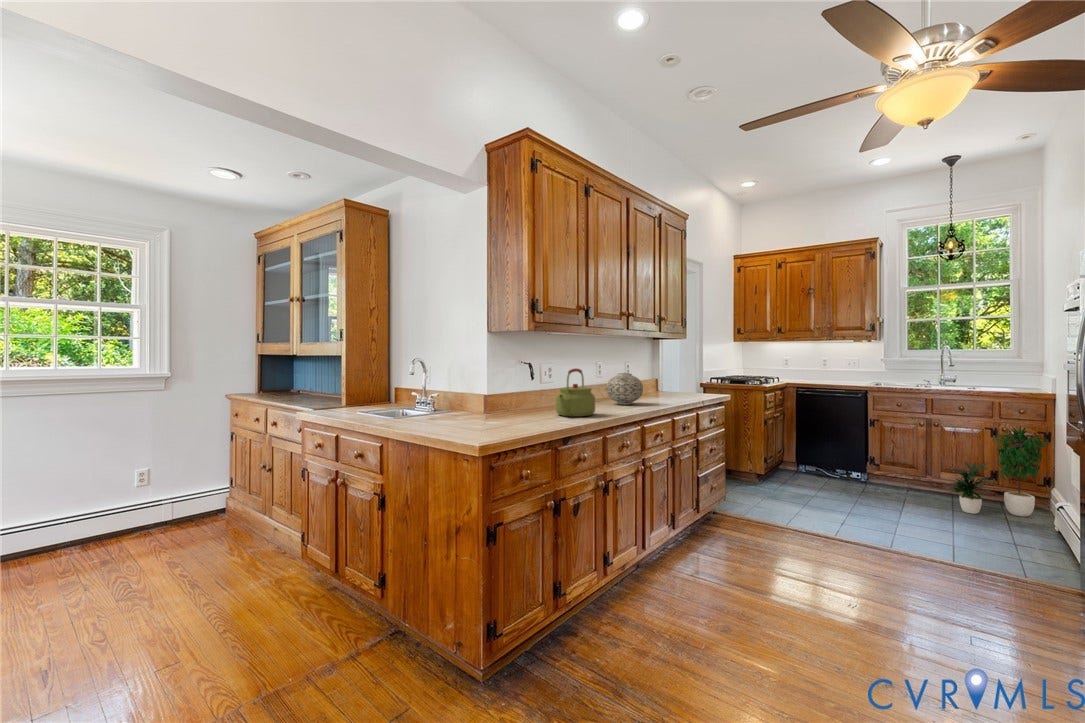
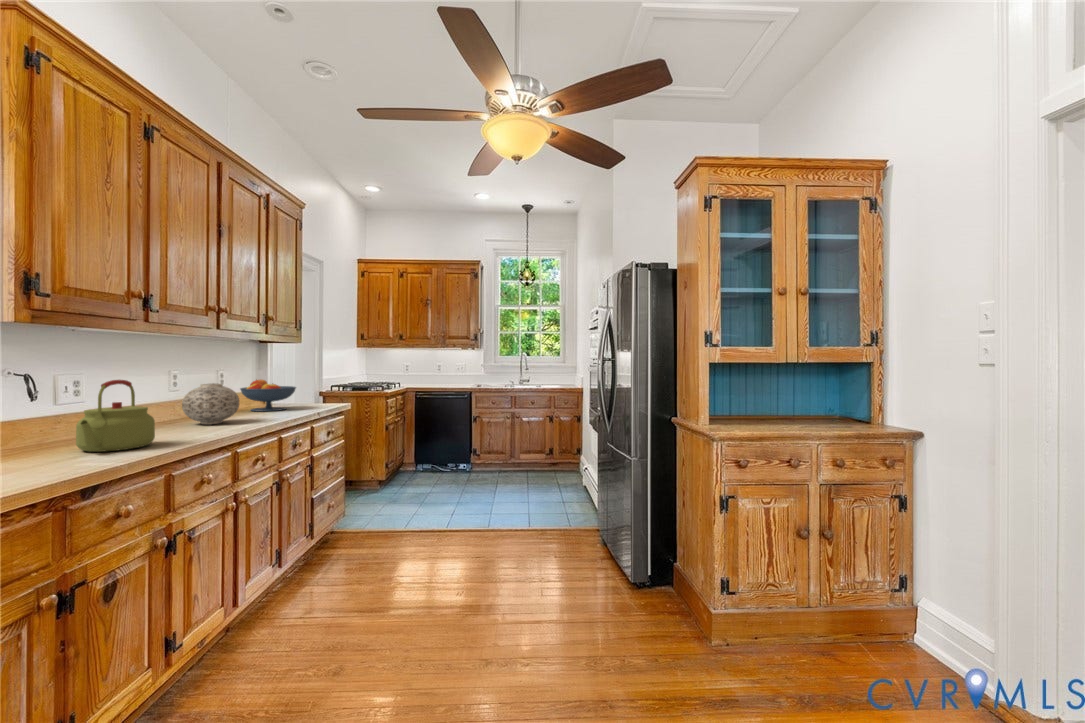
fruit bowl: none [641,371,683,398] -> present [240,380,296,412]
potted plant: present [946,425,1047,517] -> none [523,412,580,484]

